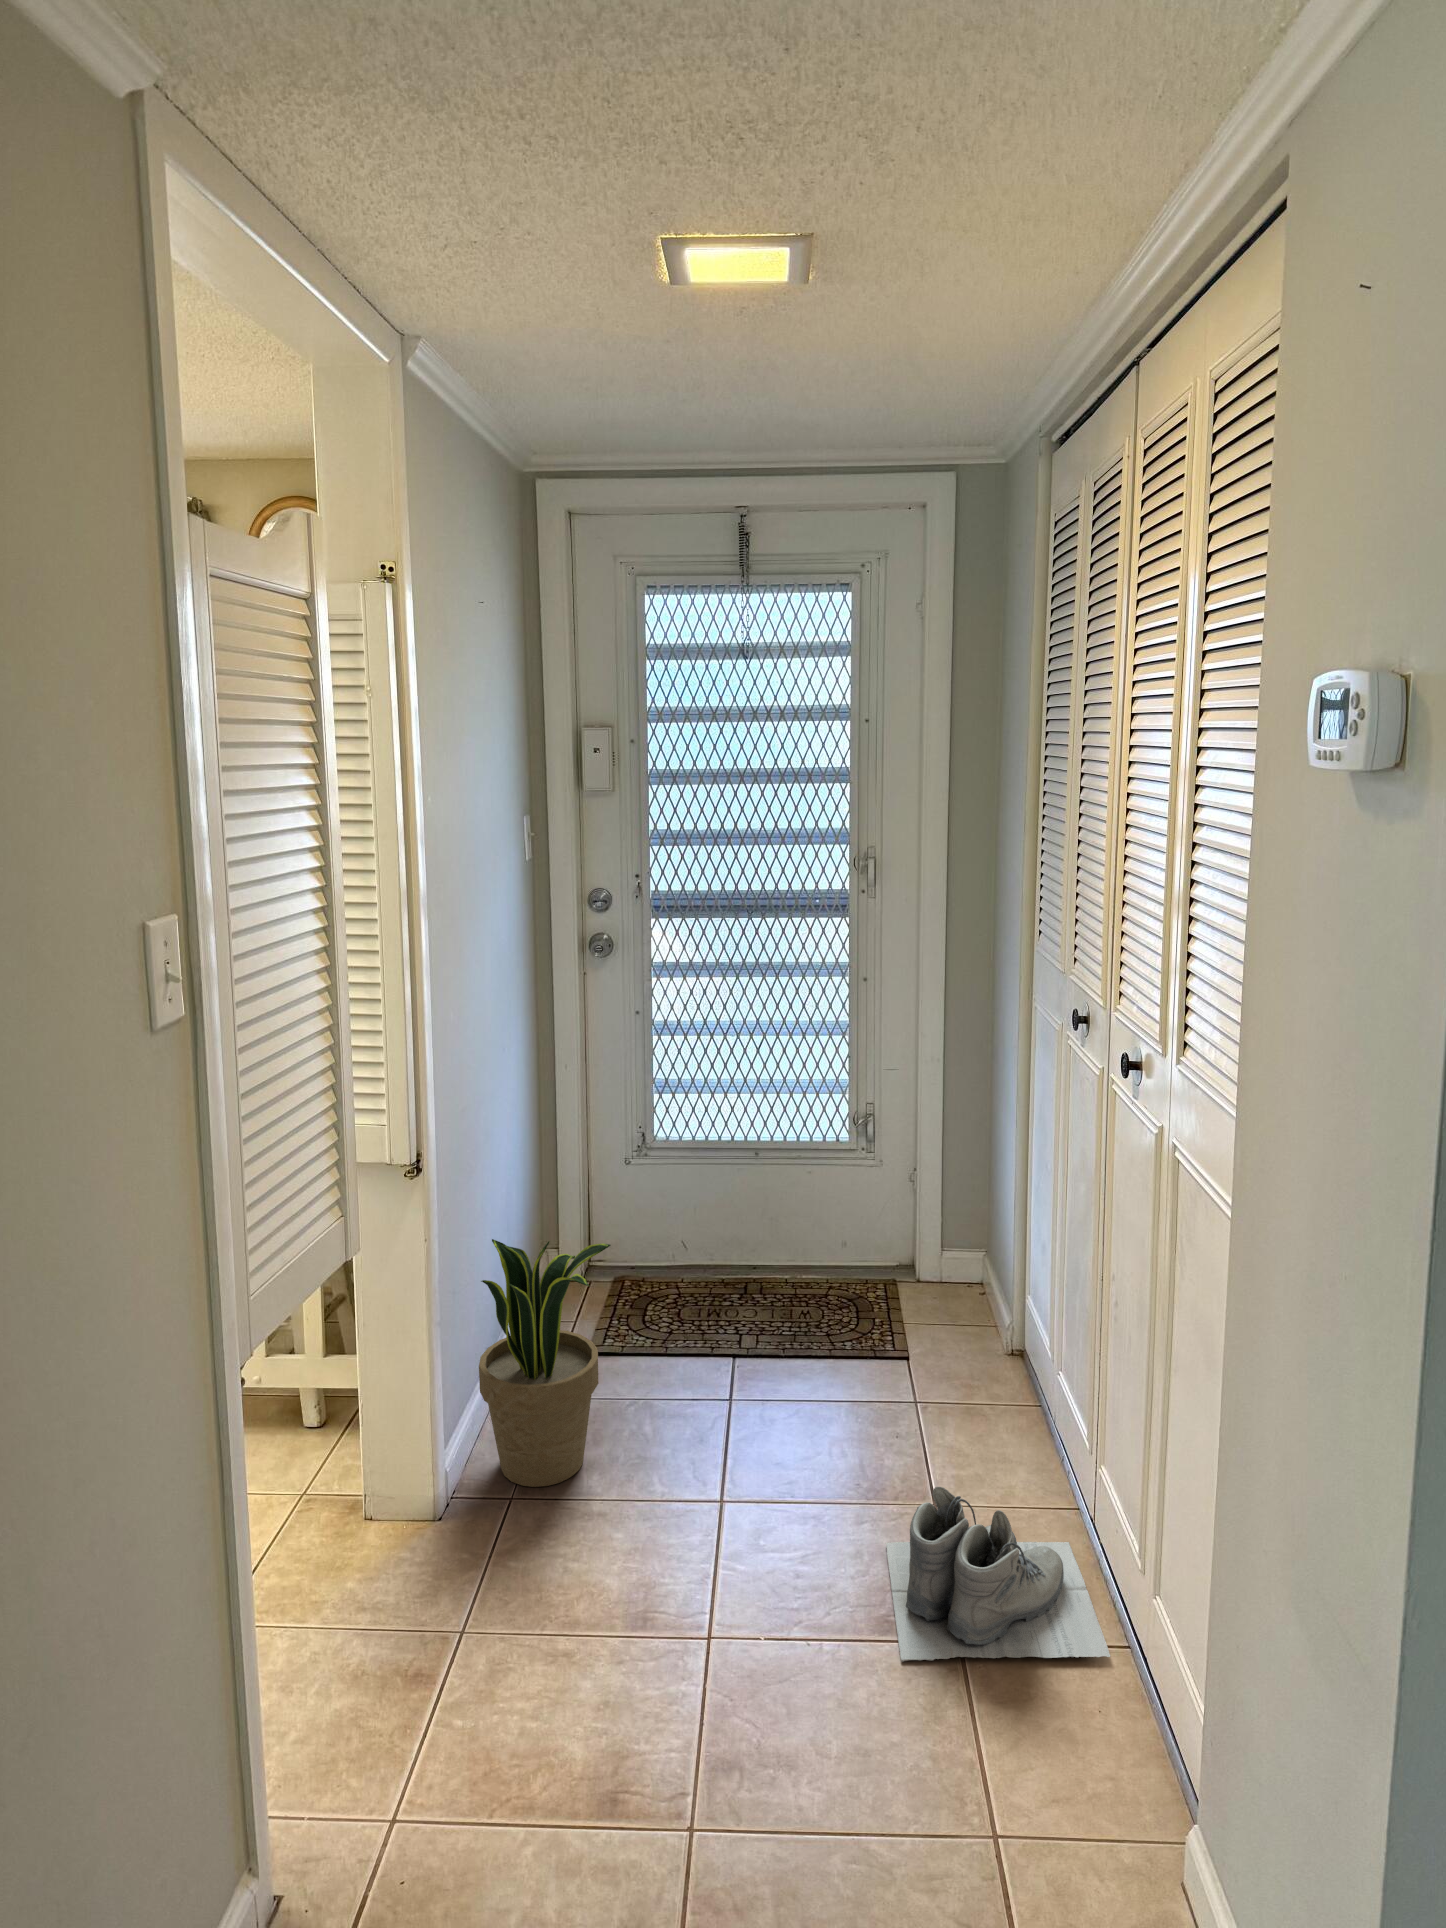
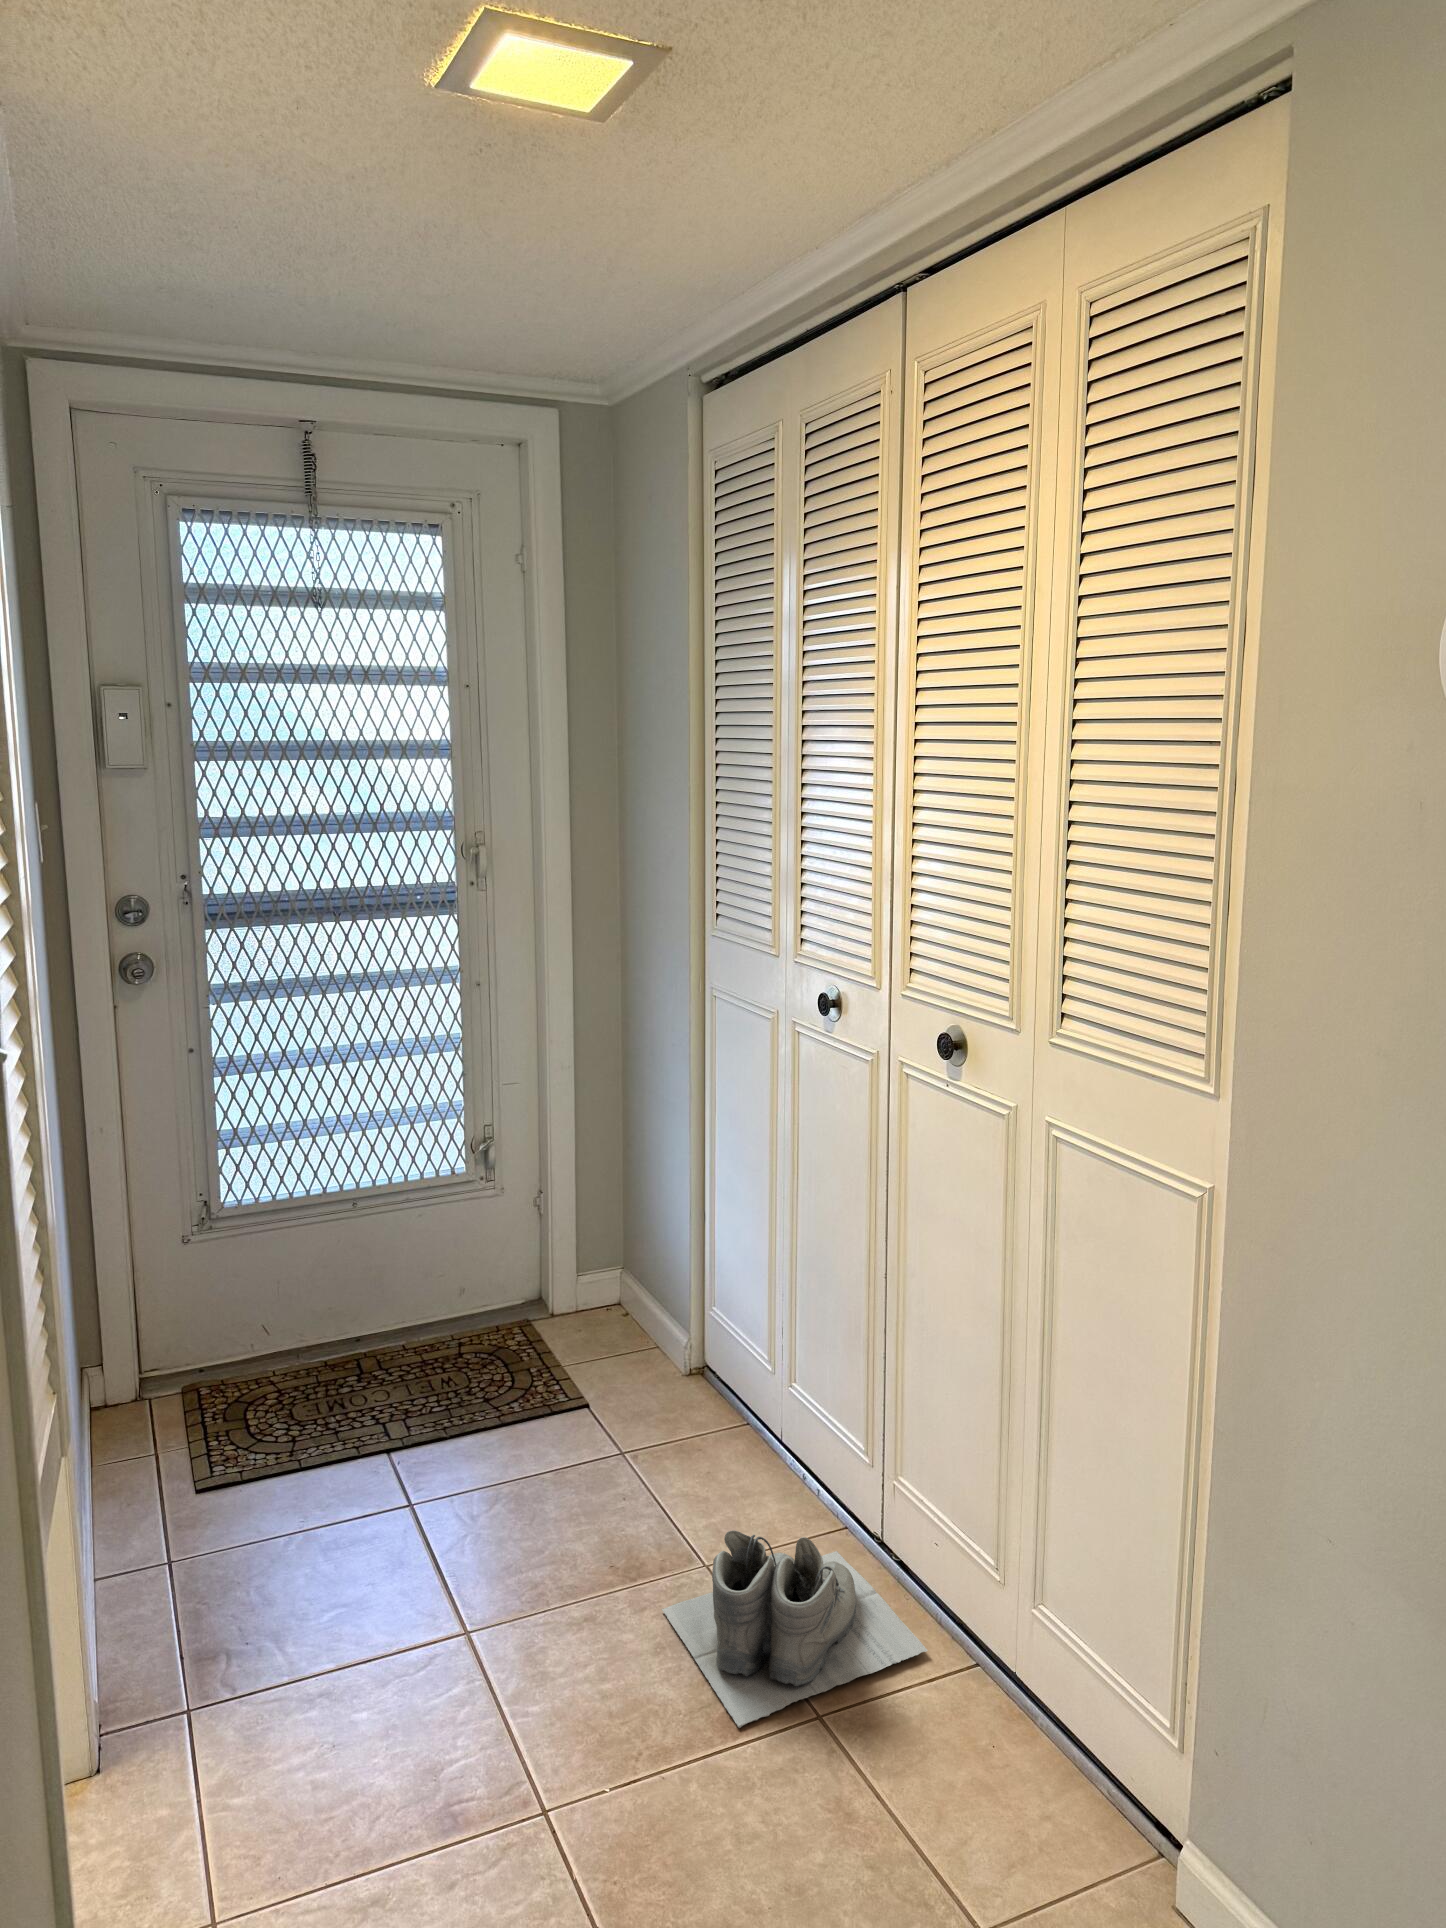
potted plant: present [479,1239,611,1487] -> none [106,1349,289,1681]

